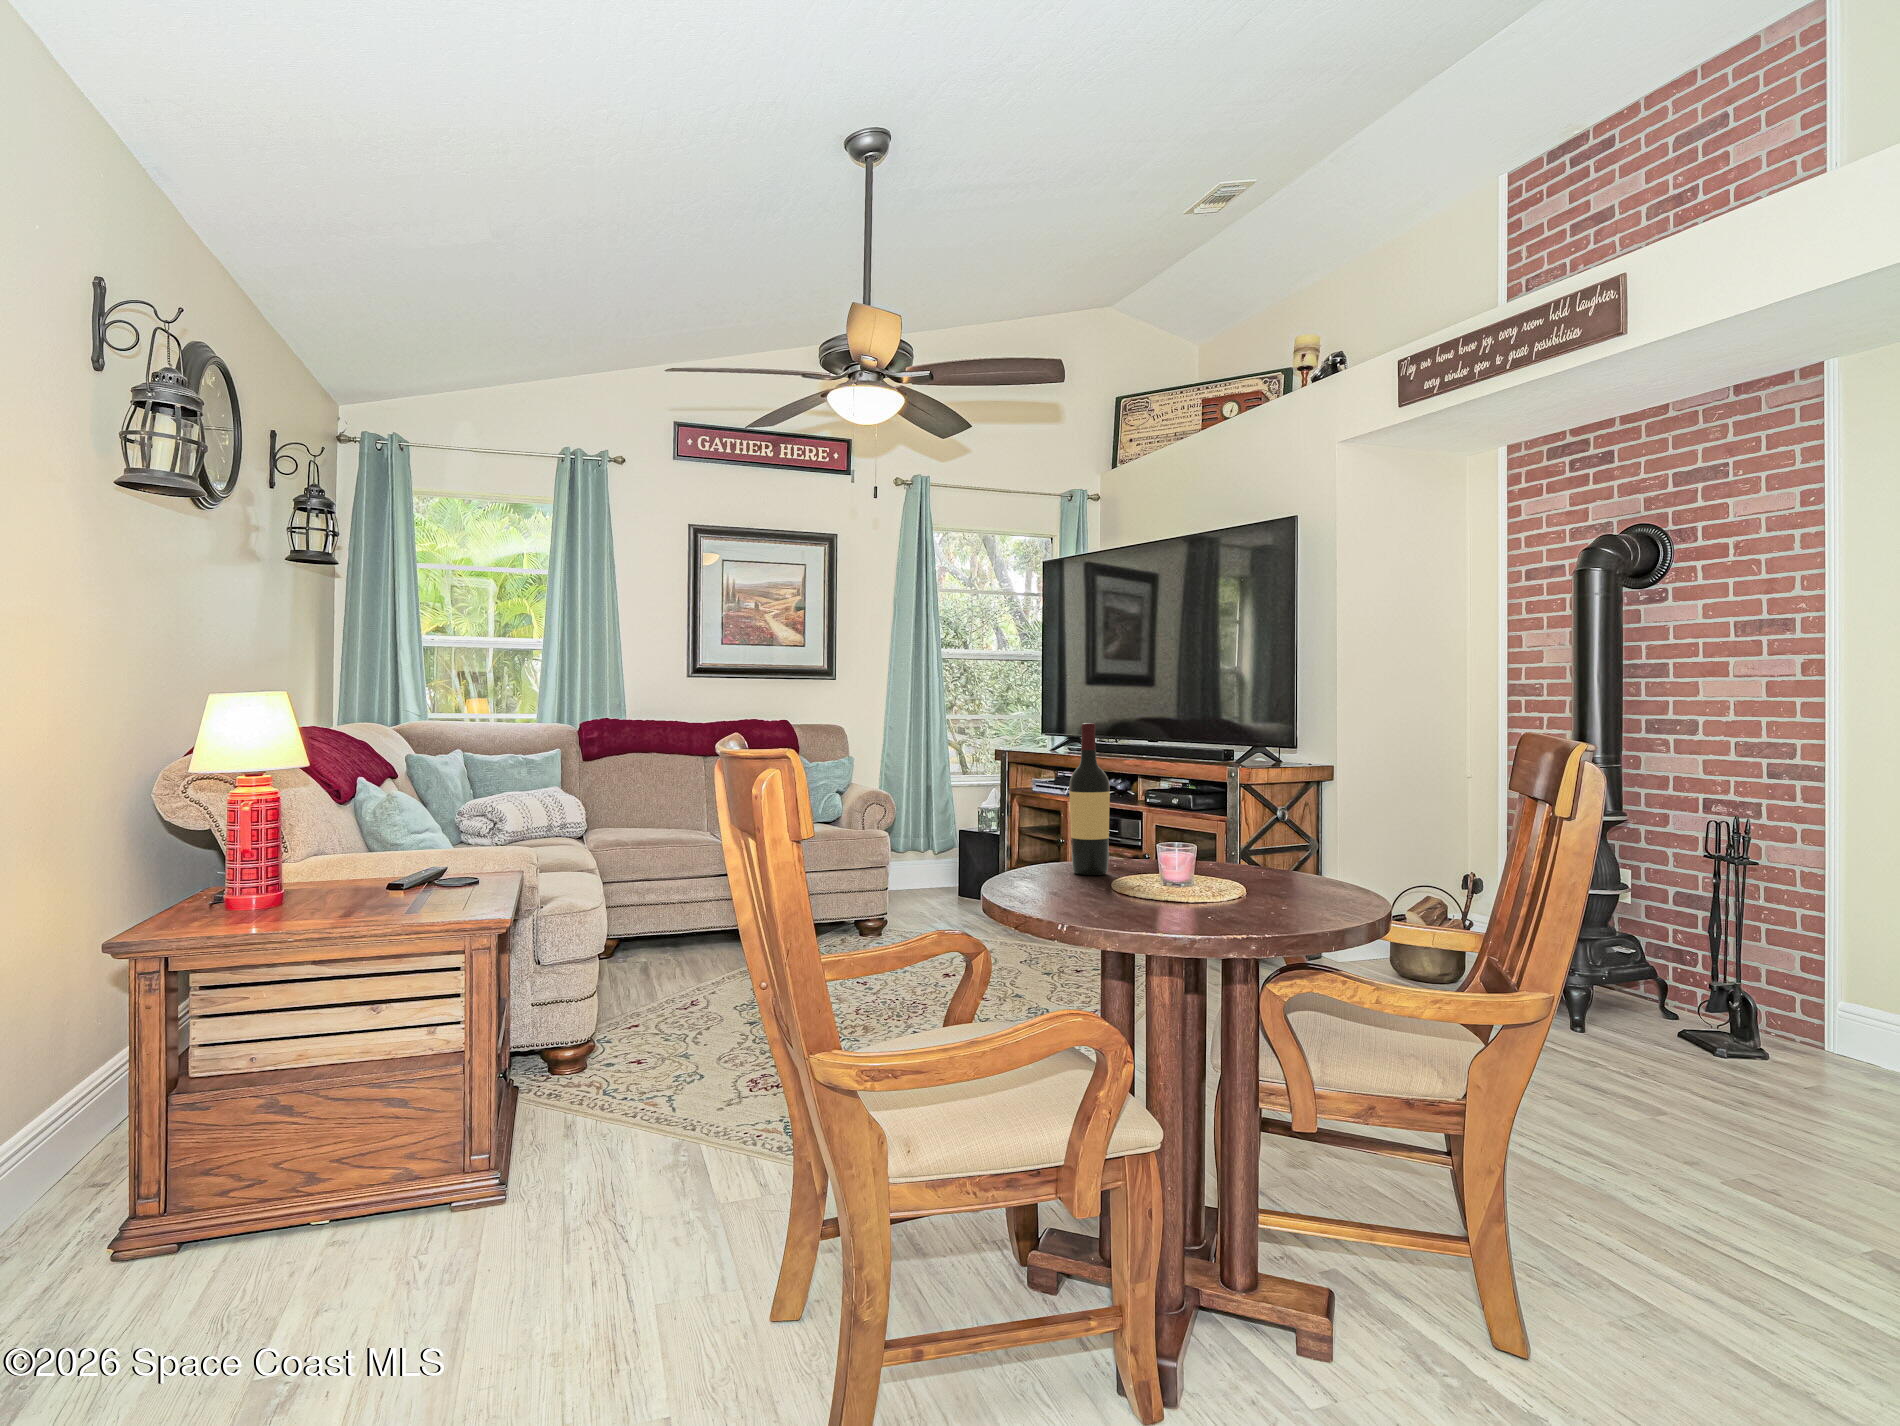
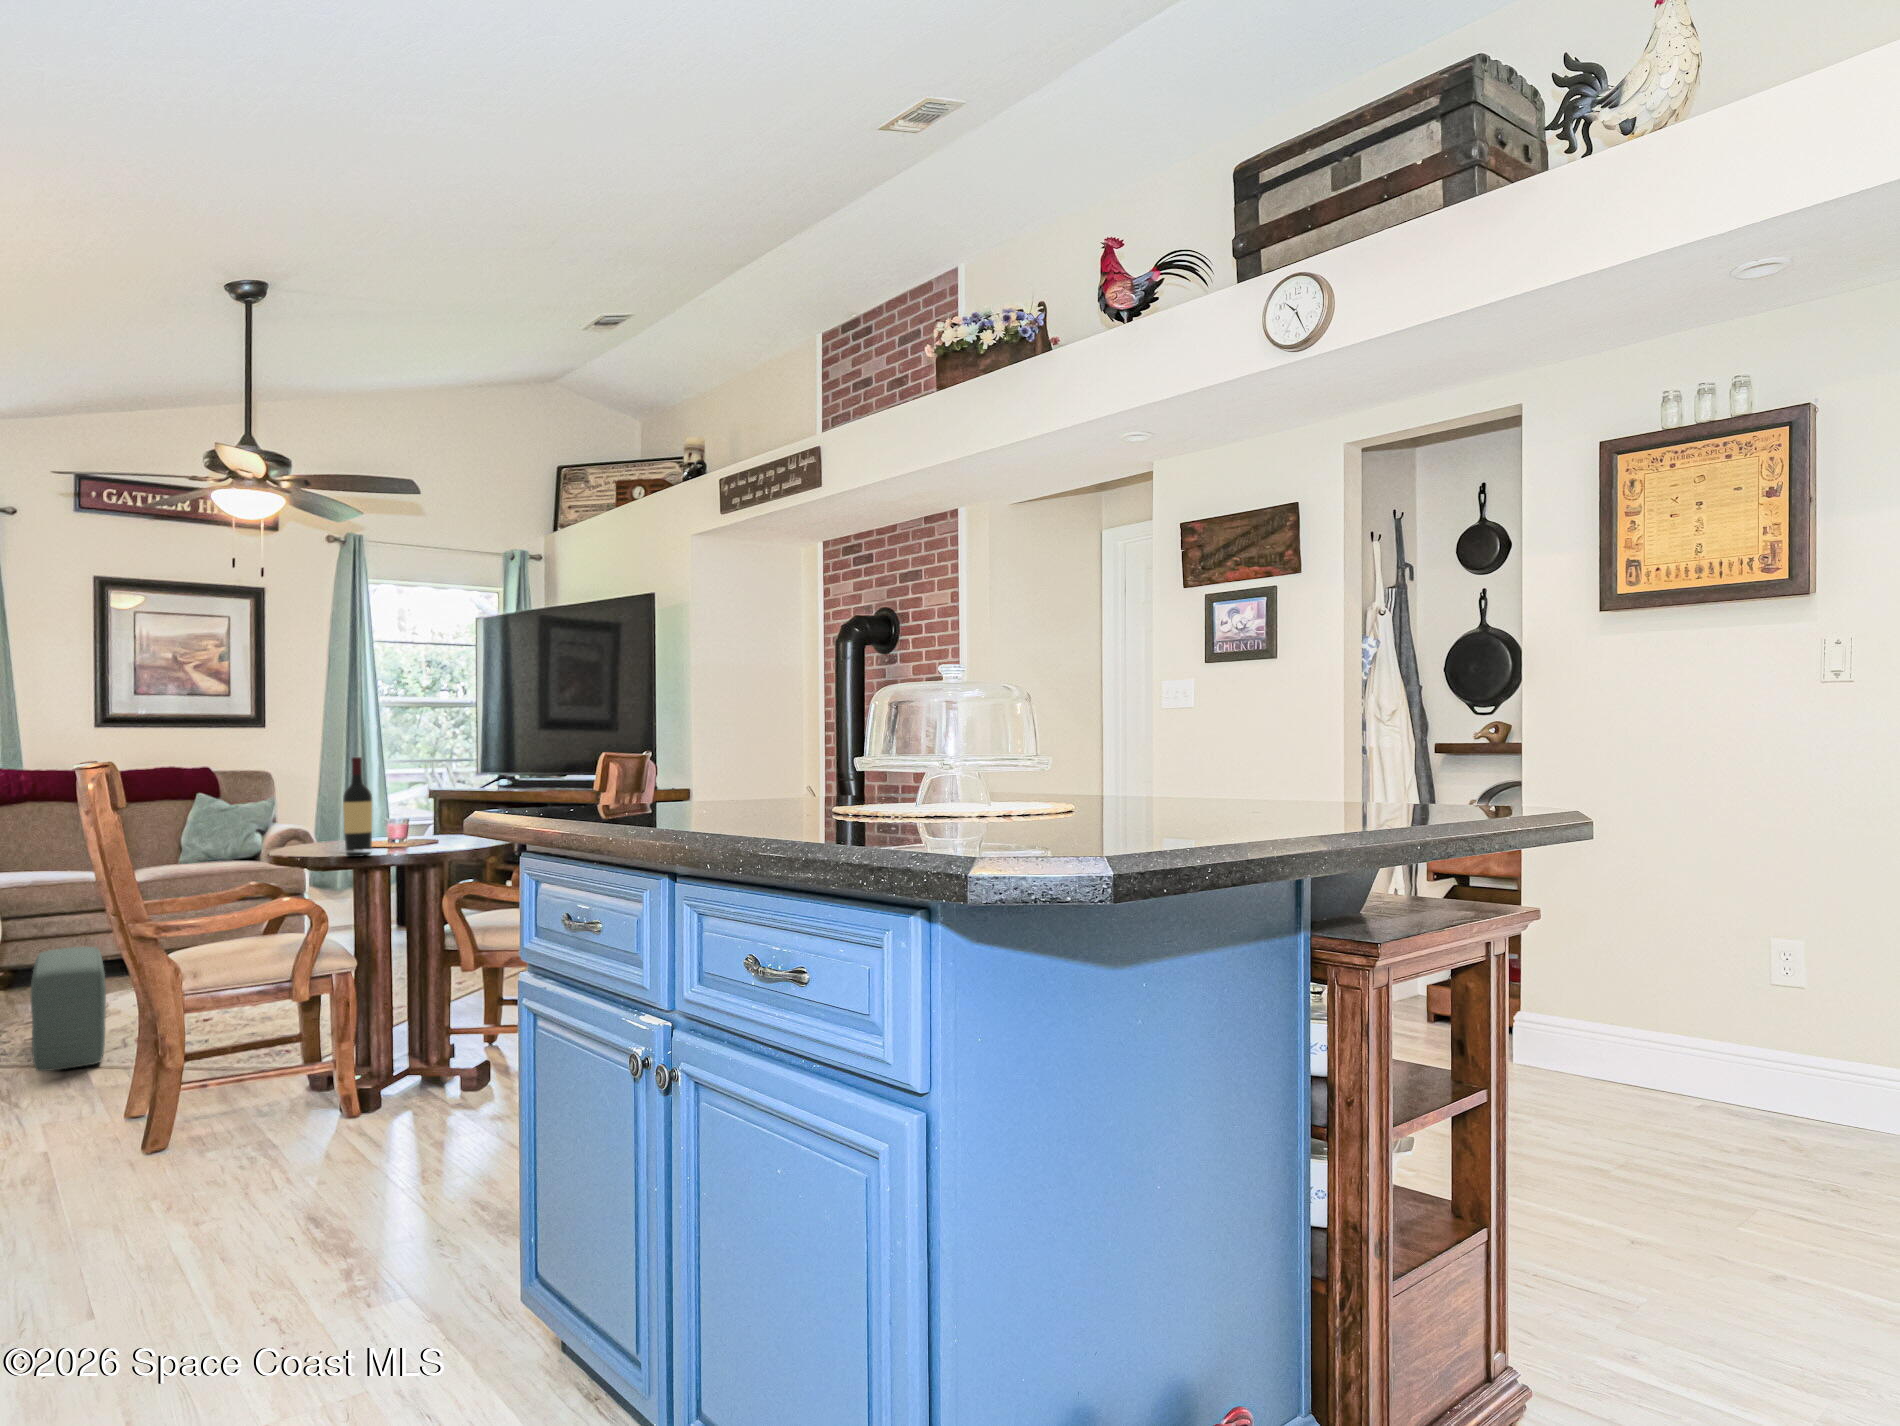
pouf: none [656,933,734,1102] -> present [31,947,106,1071]

